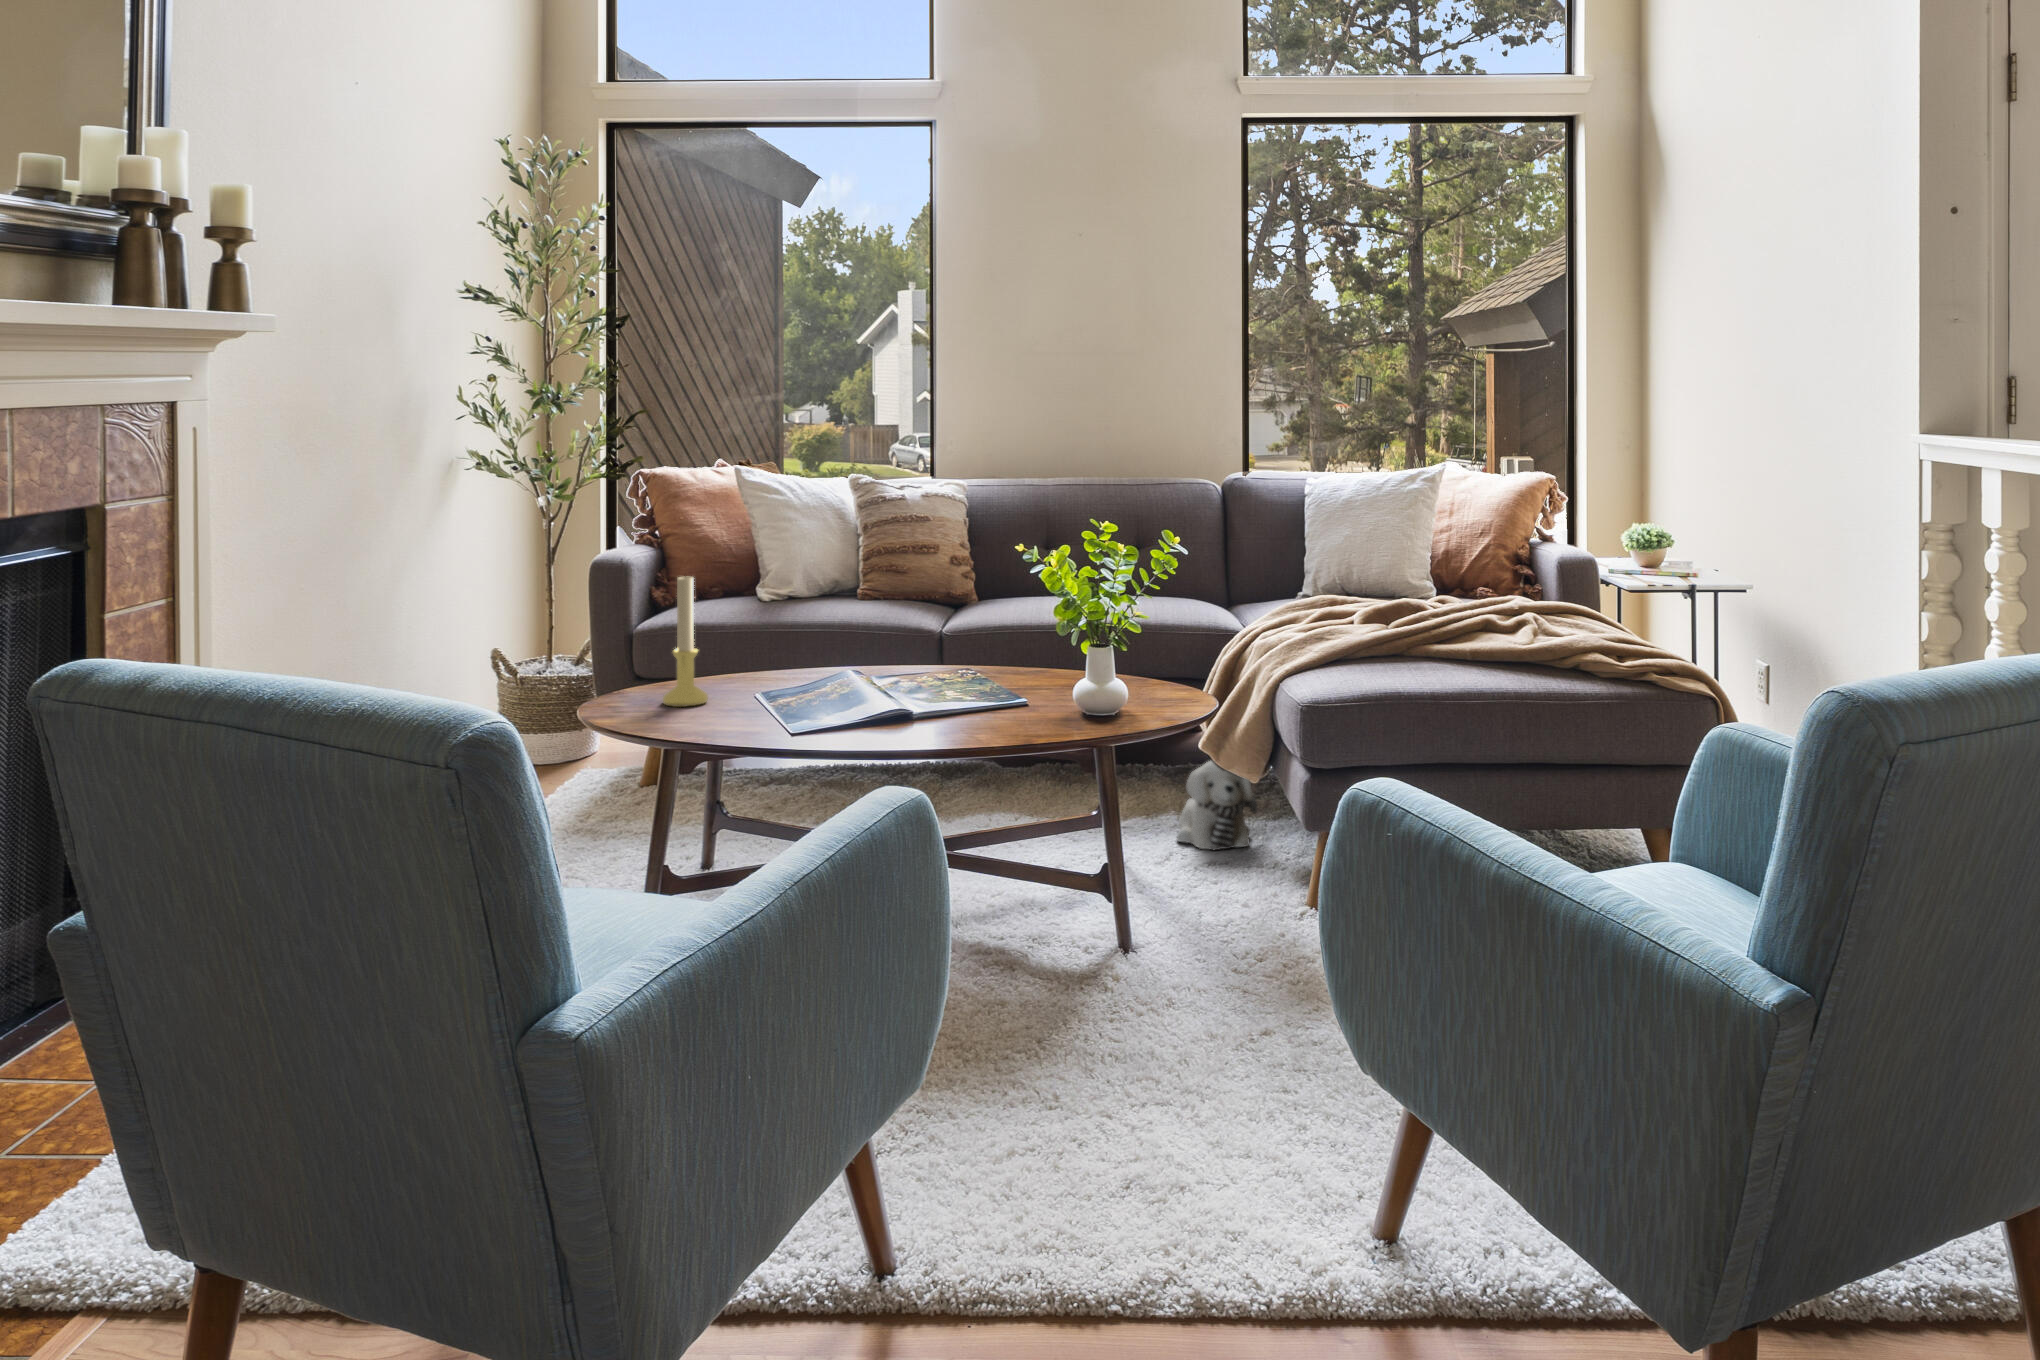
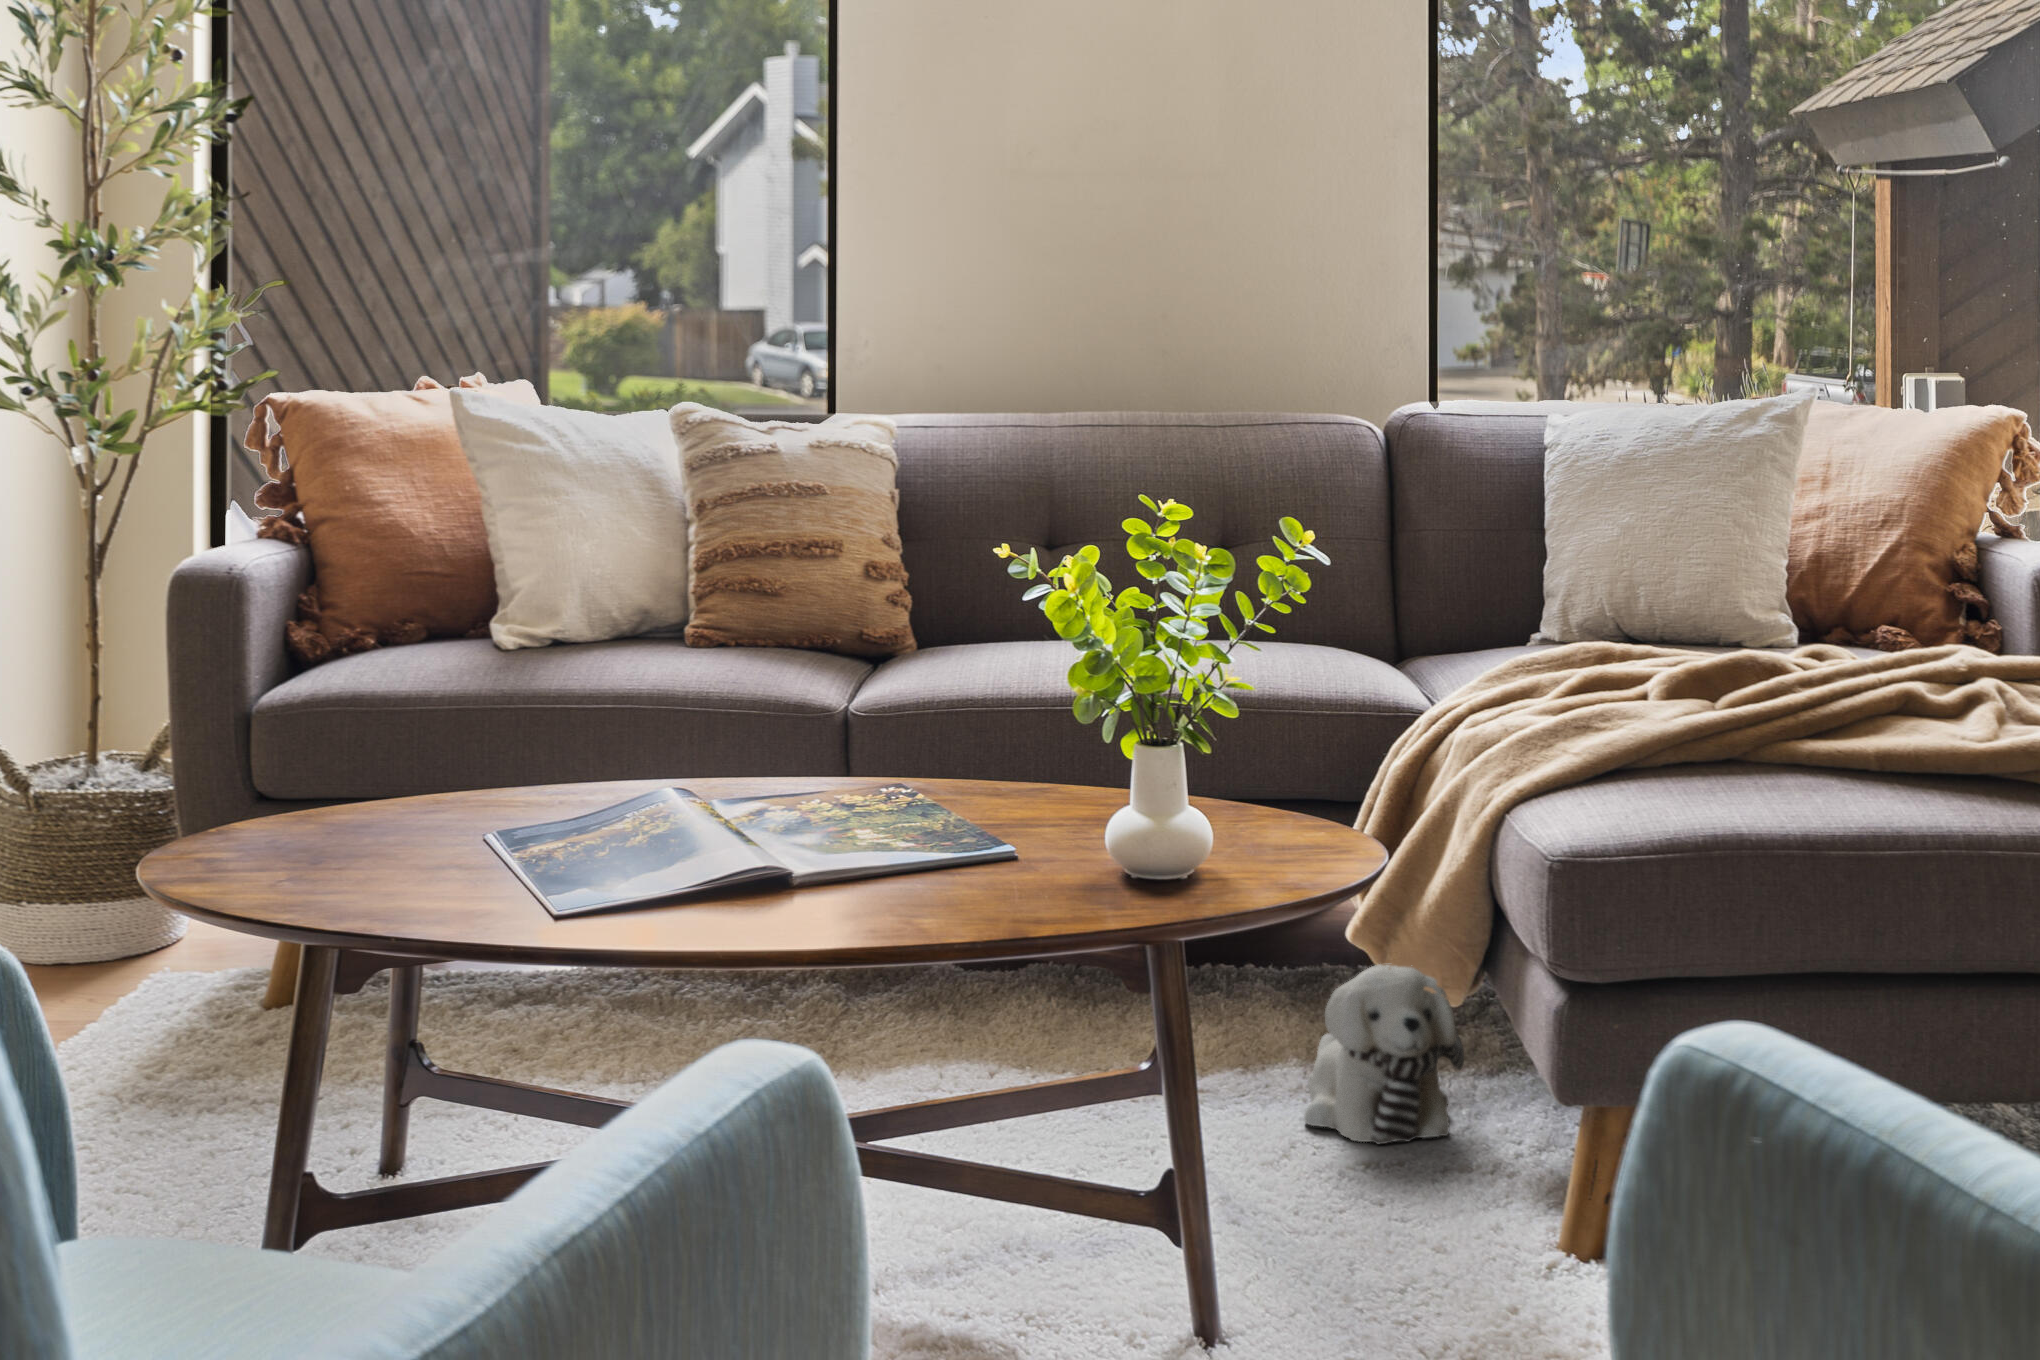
candle holder: present [663,576,708,707] -> none [252,595,349,873]

